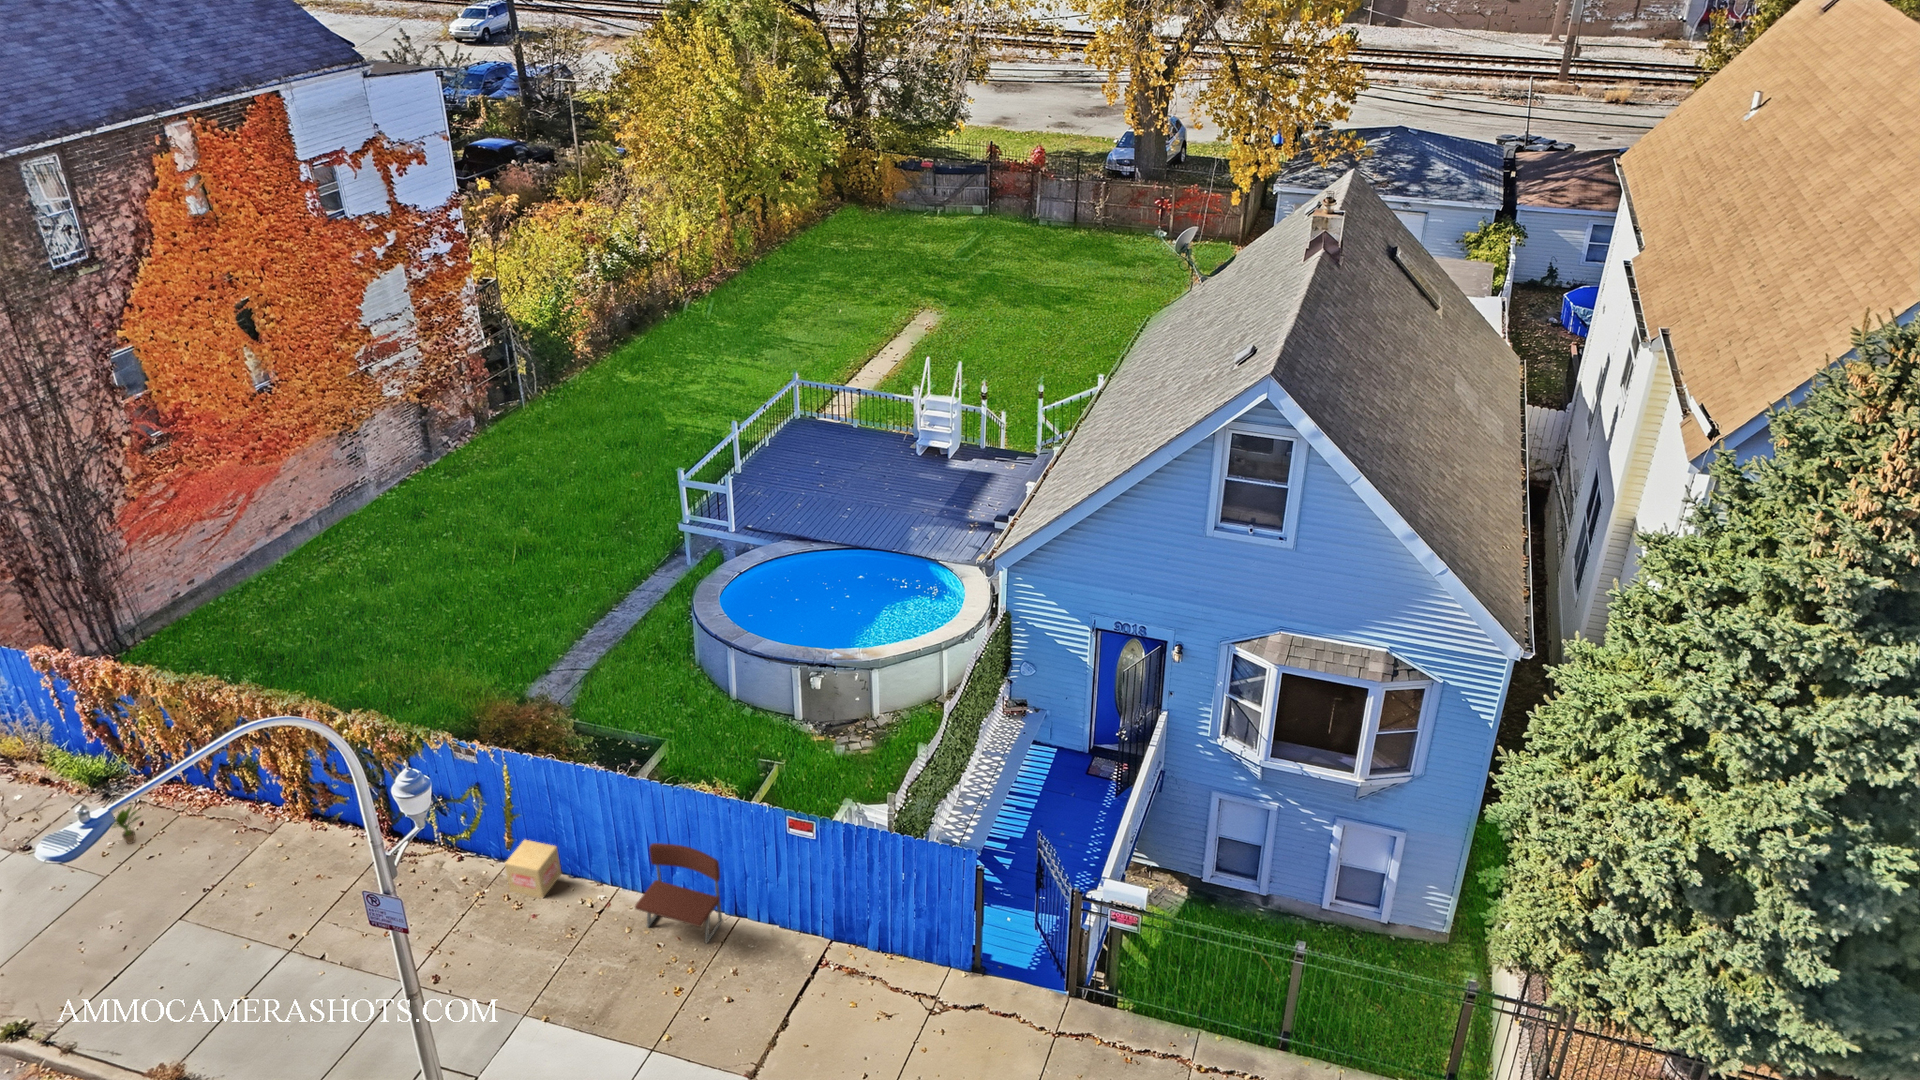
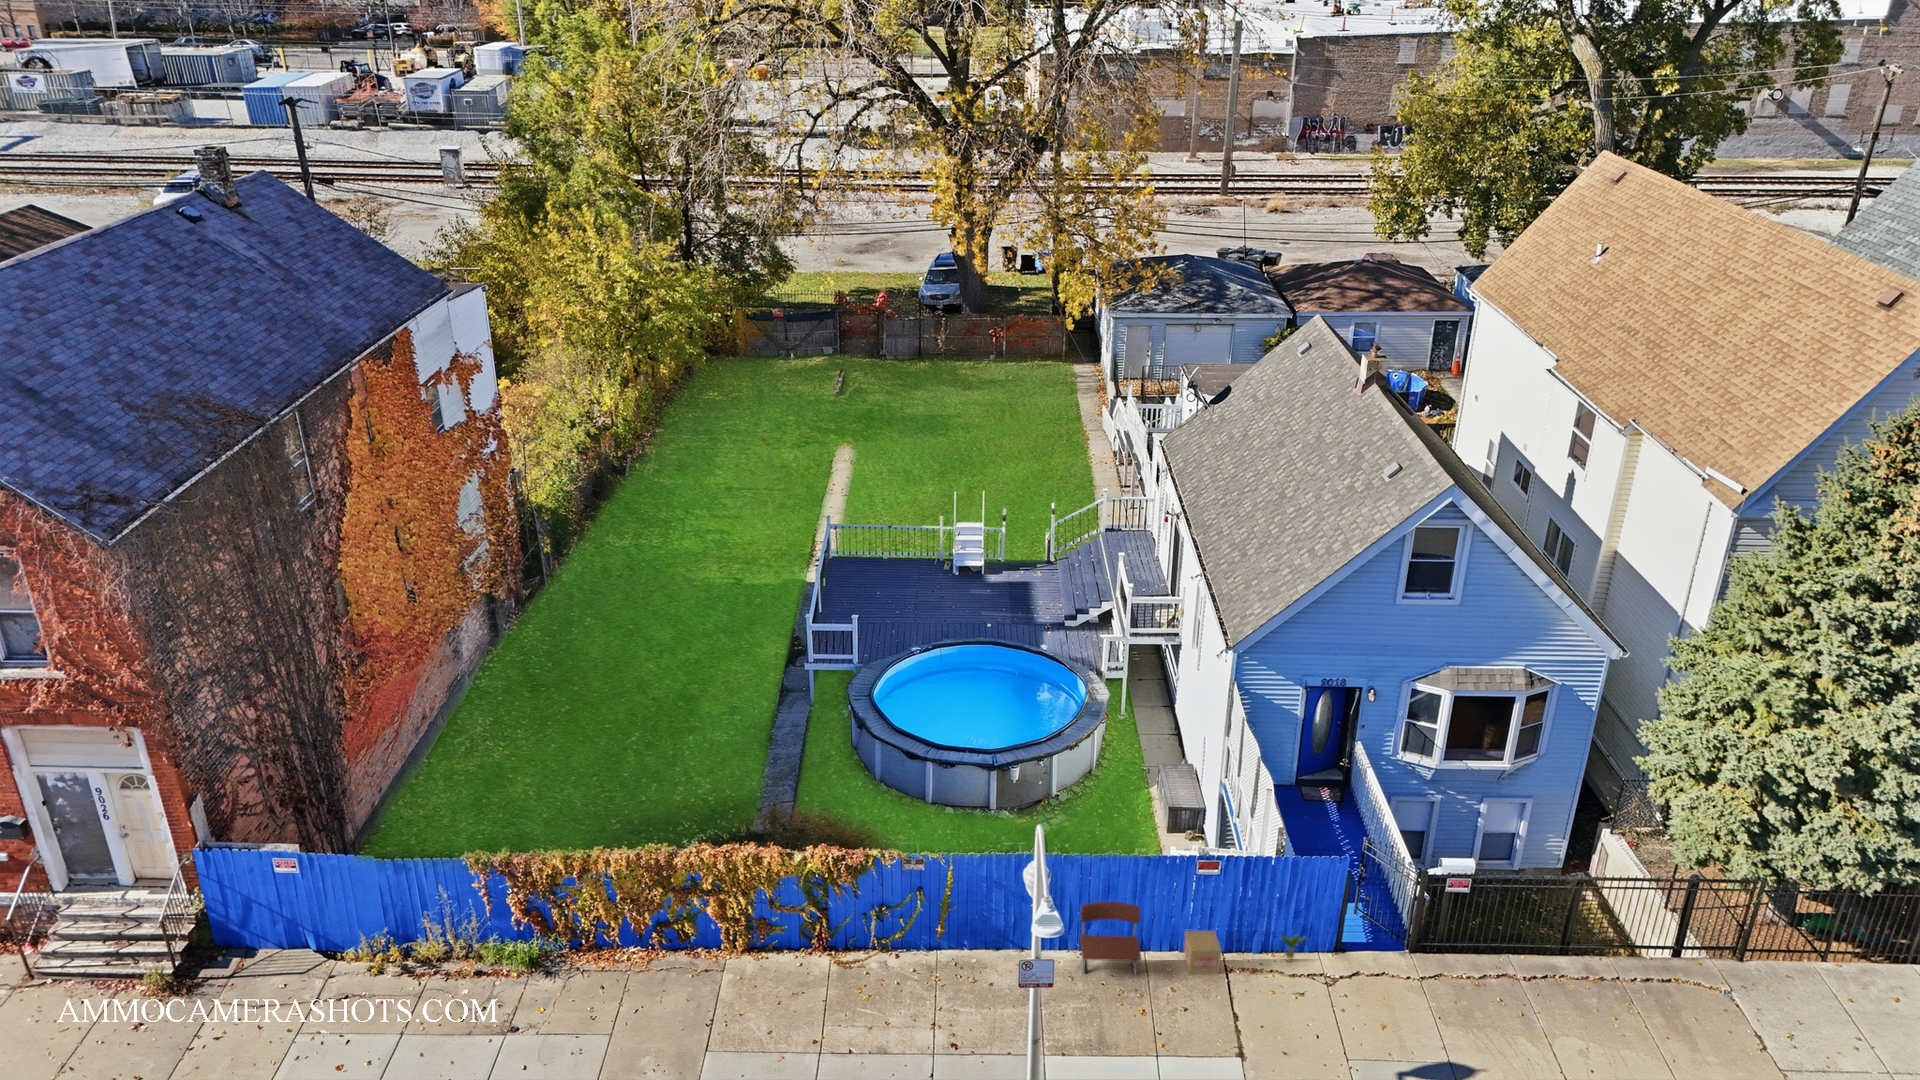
potted plant: present [112,805,141,844] -> present [1280,935,1305,962]
cardboard box: present [505,840,562,898] -> present [1183,929,1222,975]

